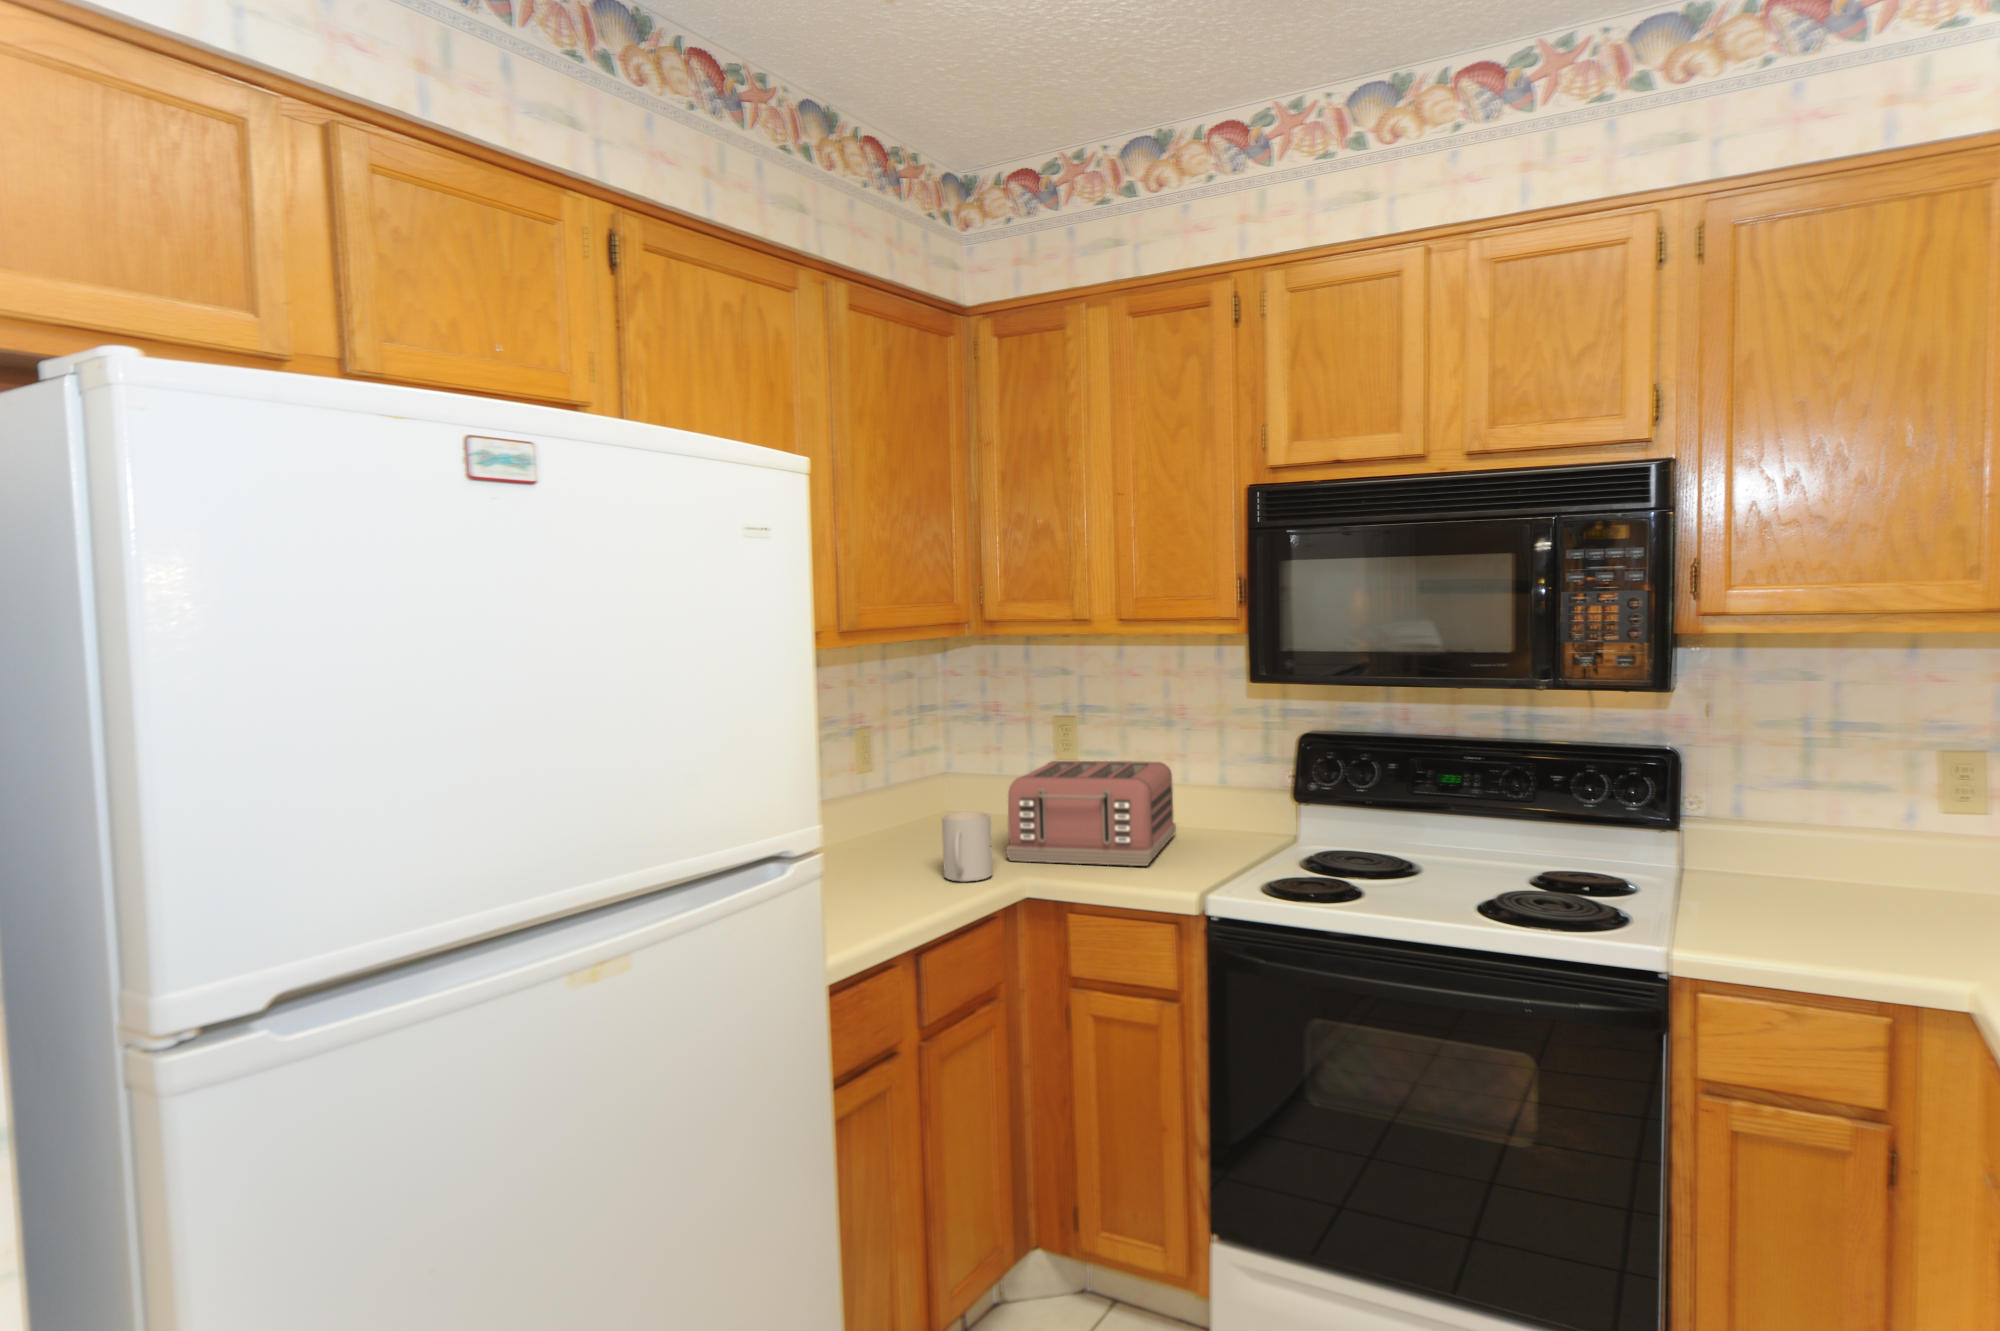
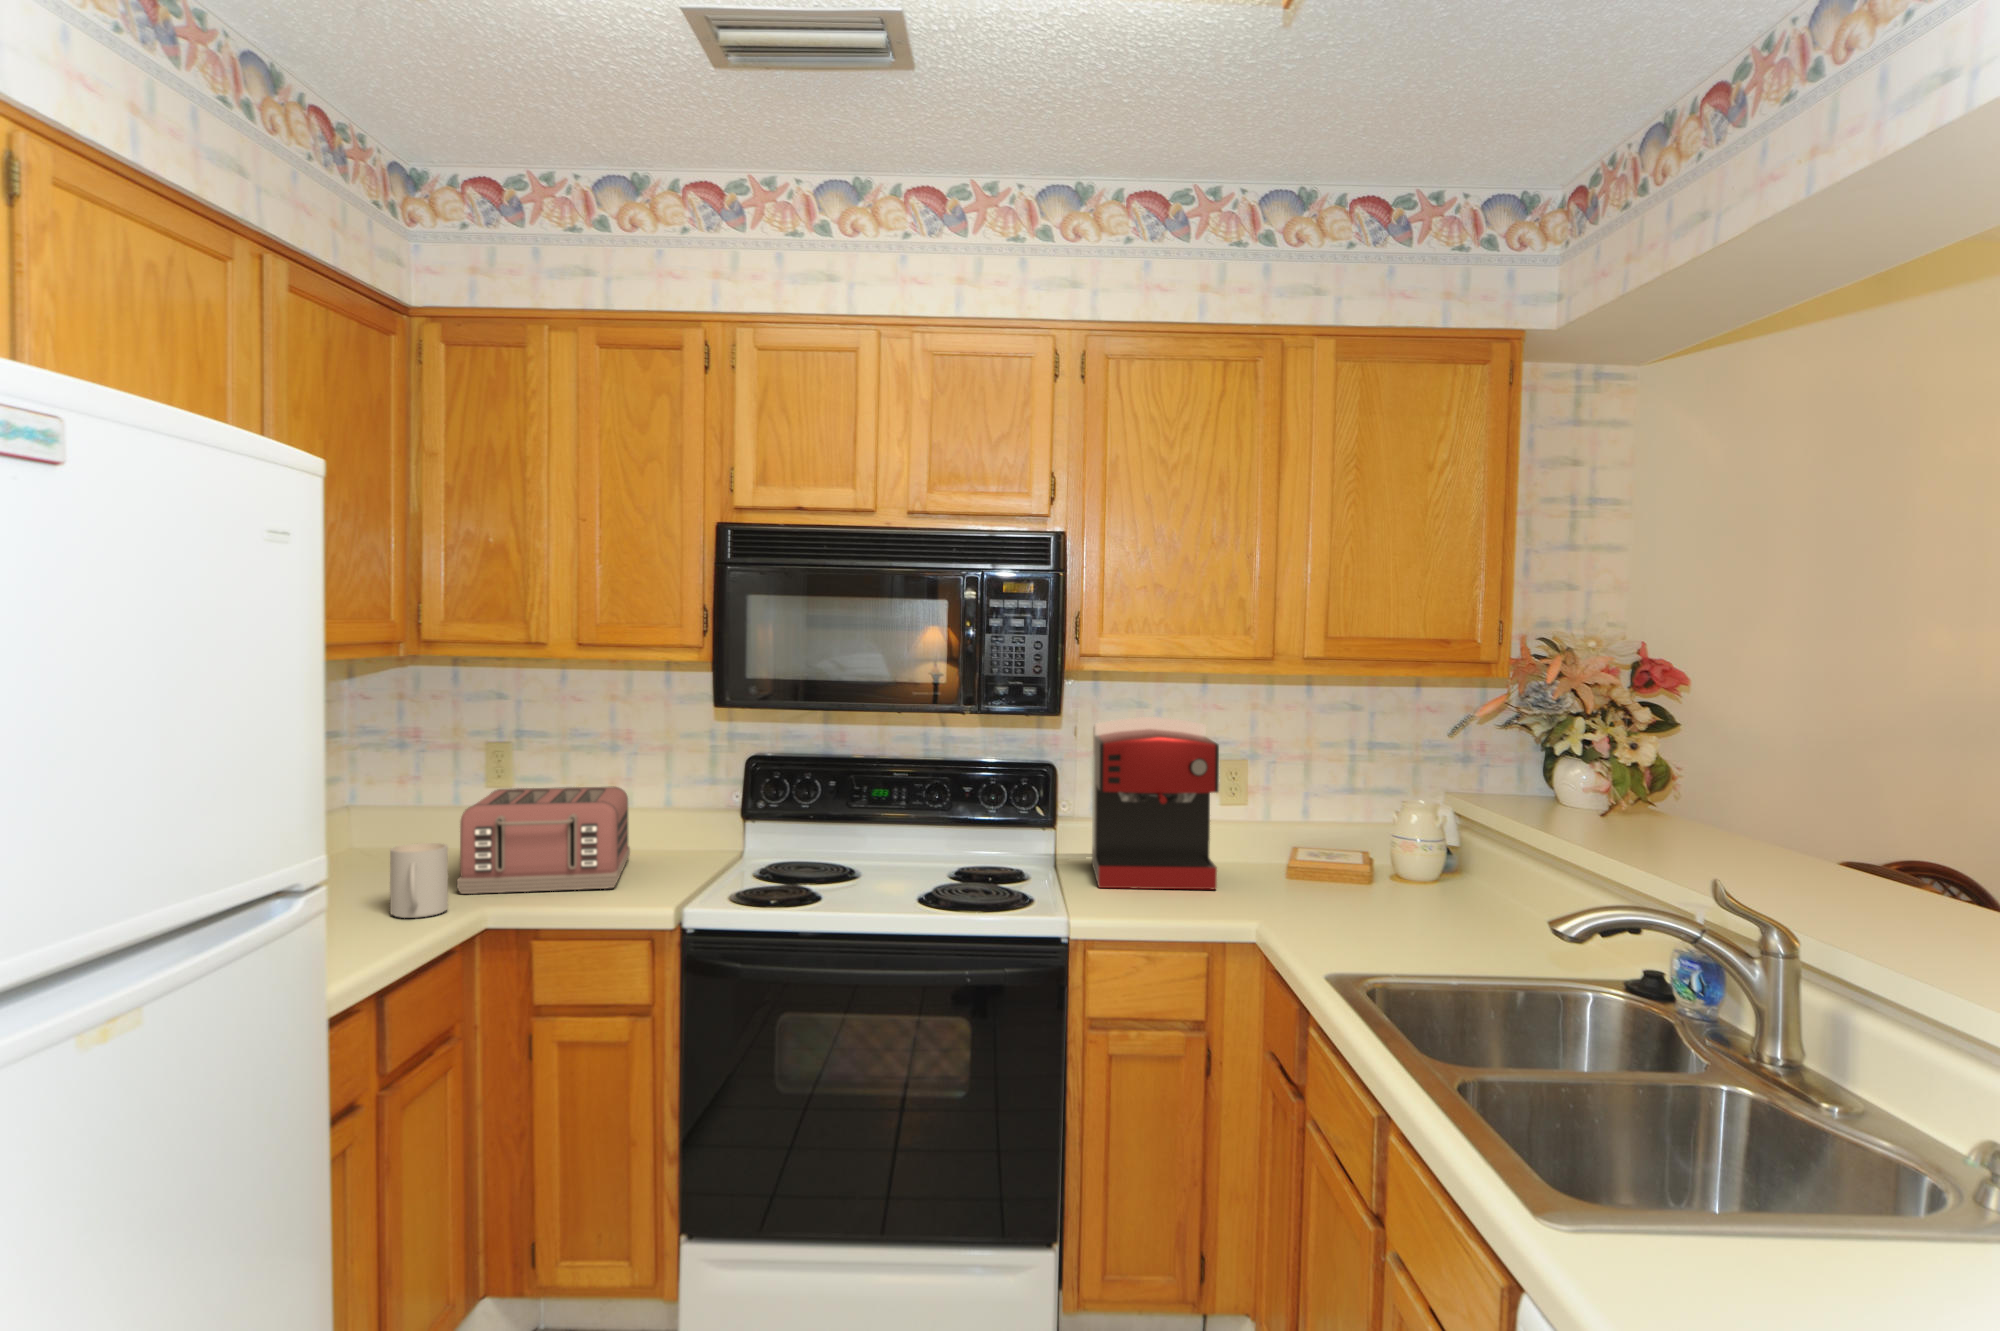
coffee maker: none [1729,692,1924,931] -> present [1092,717,1219,889]

